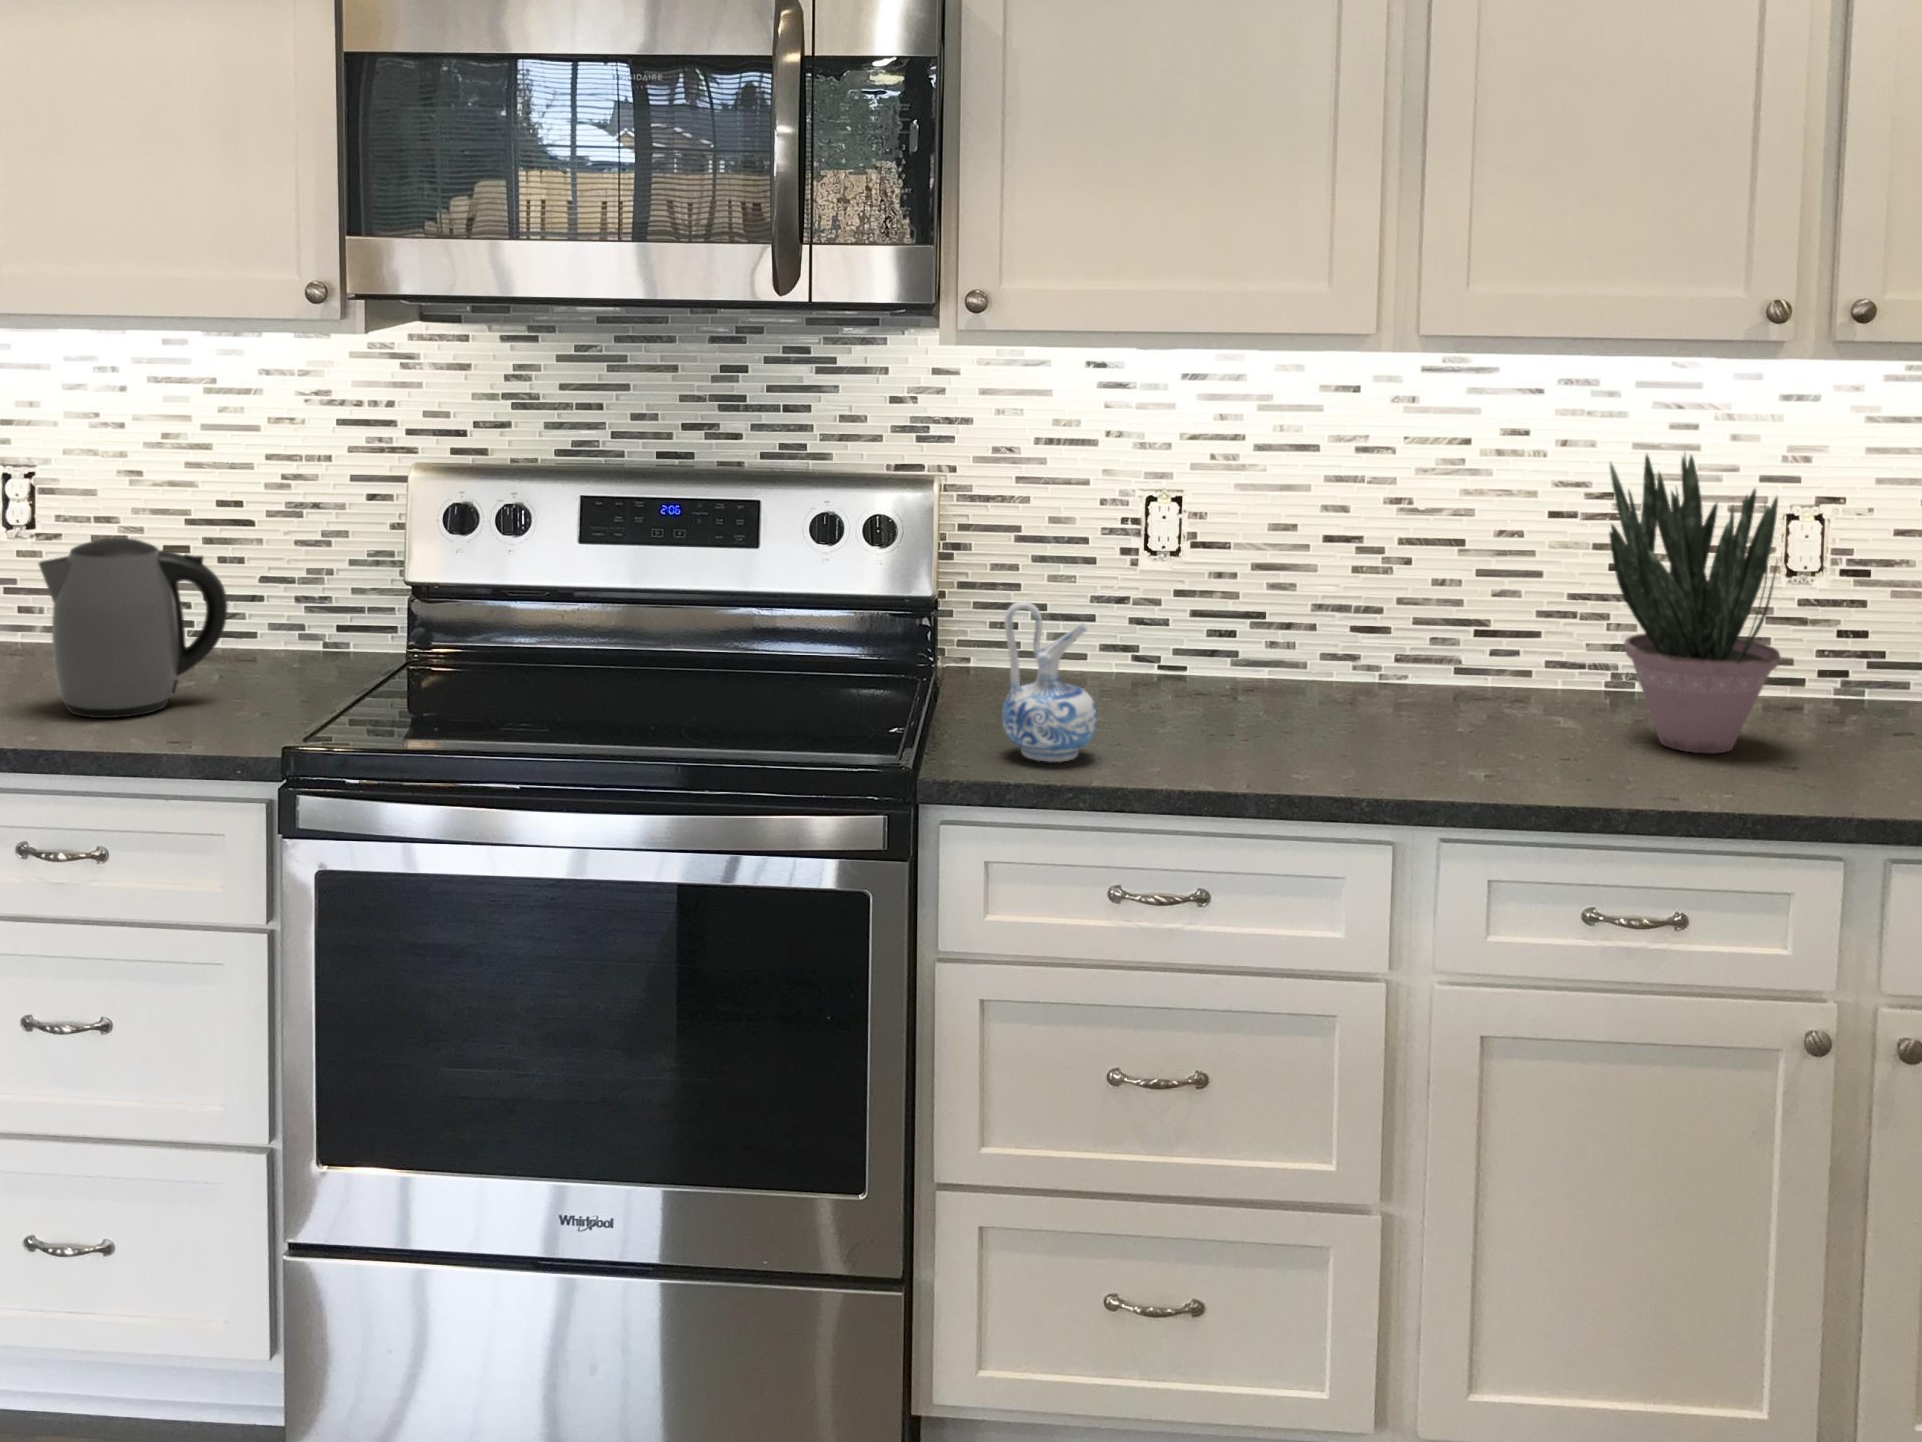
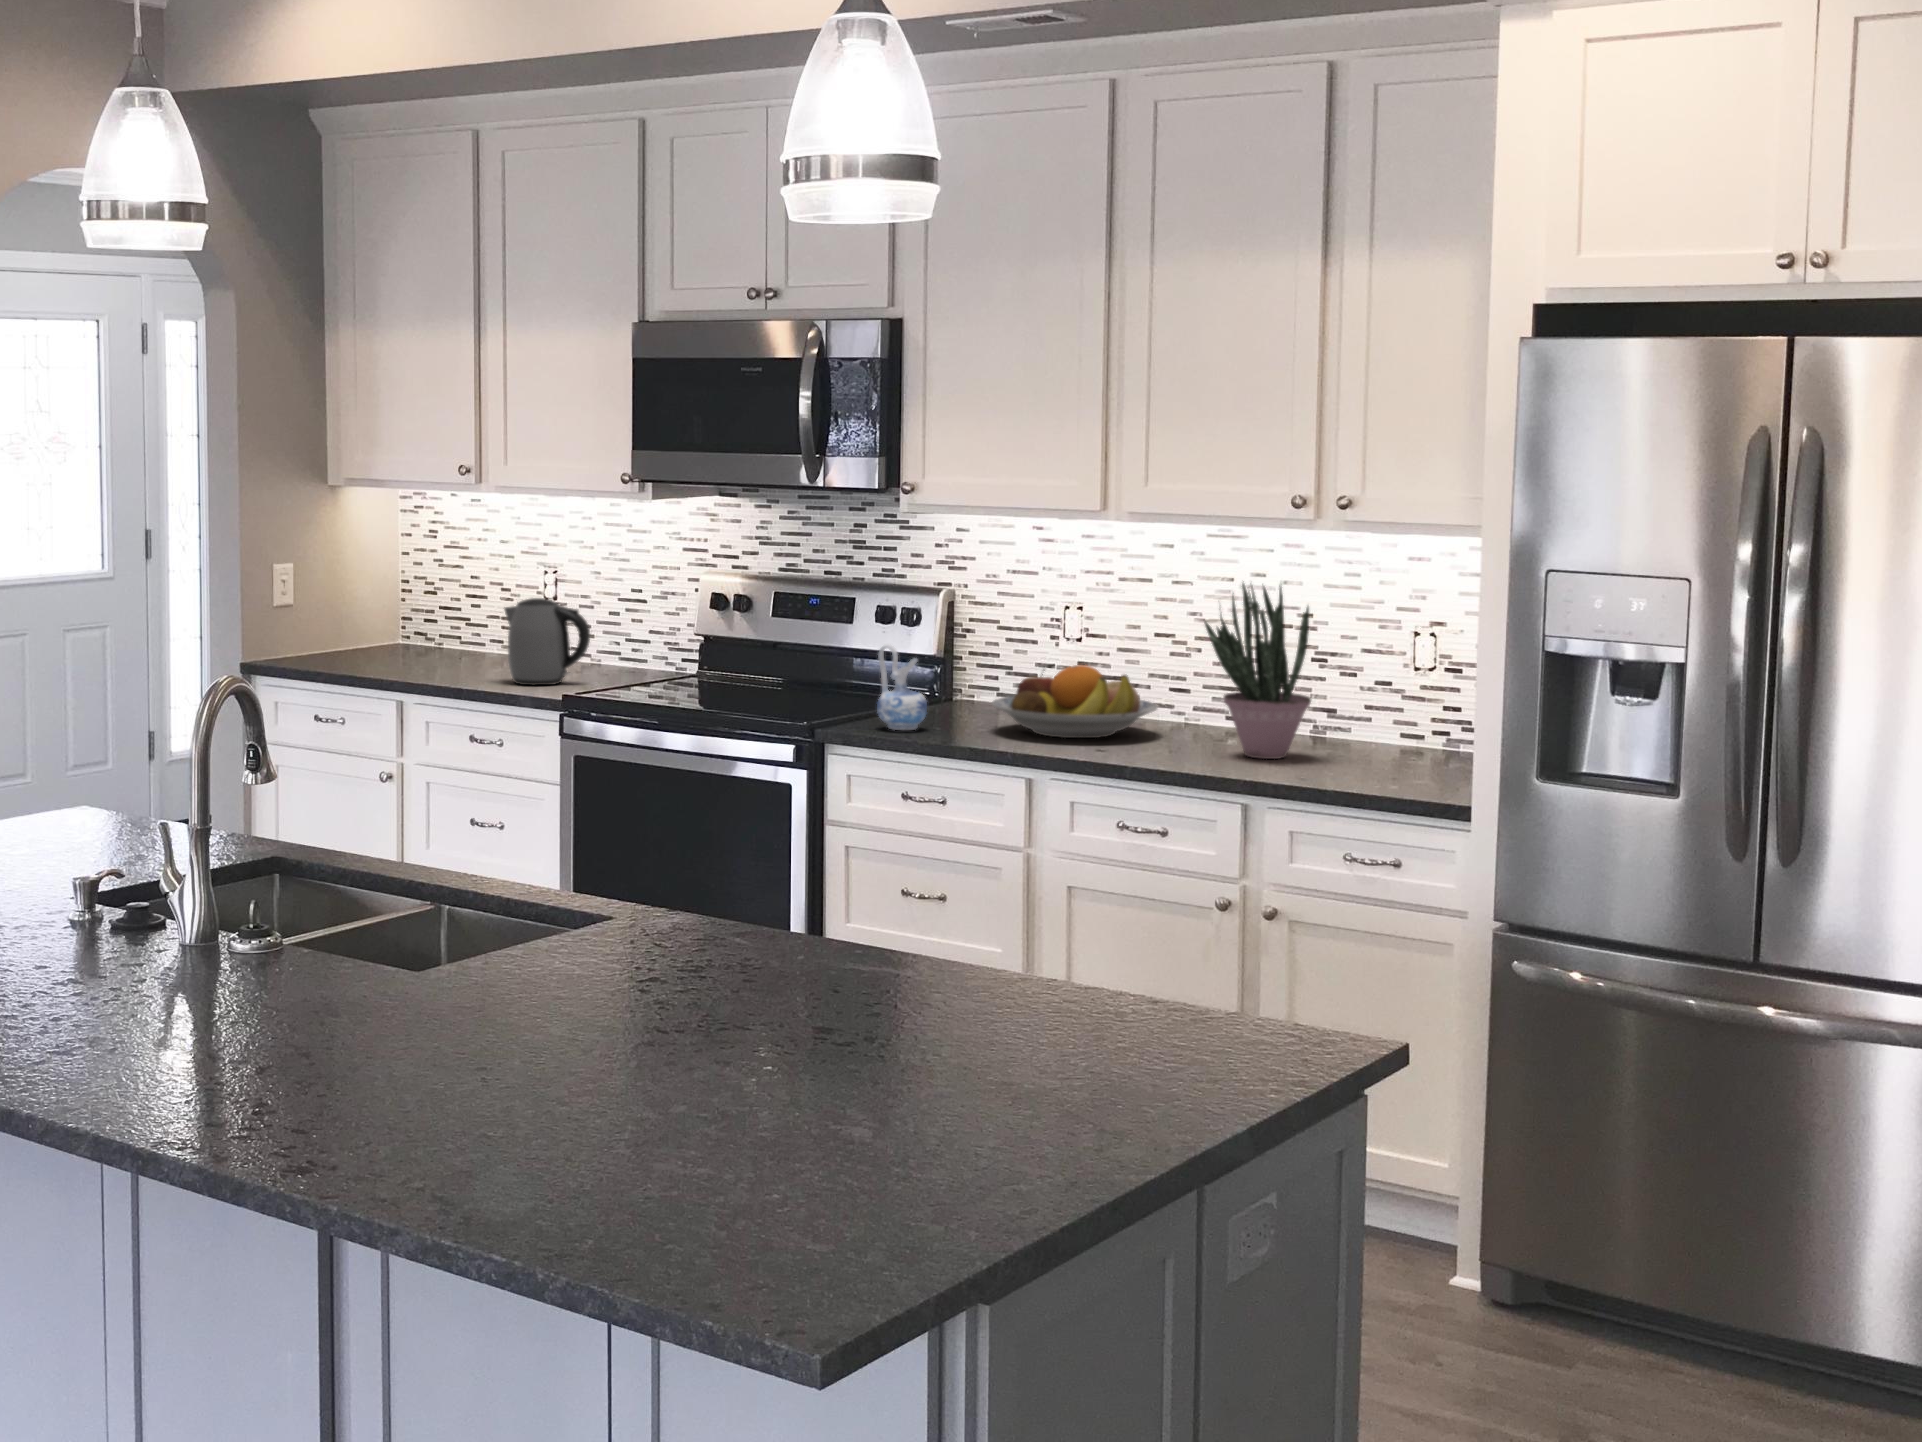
fruit bowl: none [1157,609,1451,742] -> present [992,665,1158,738]

